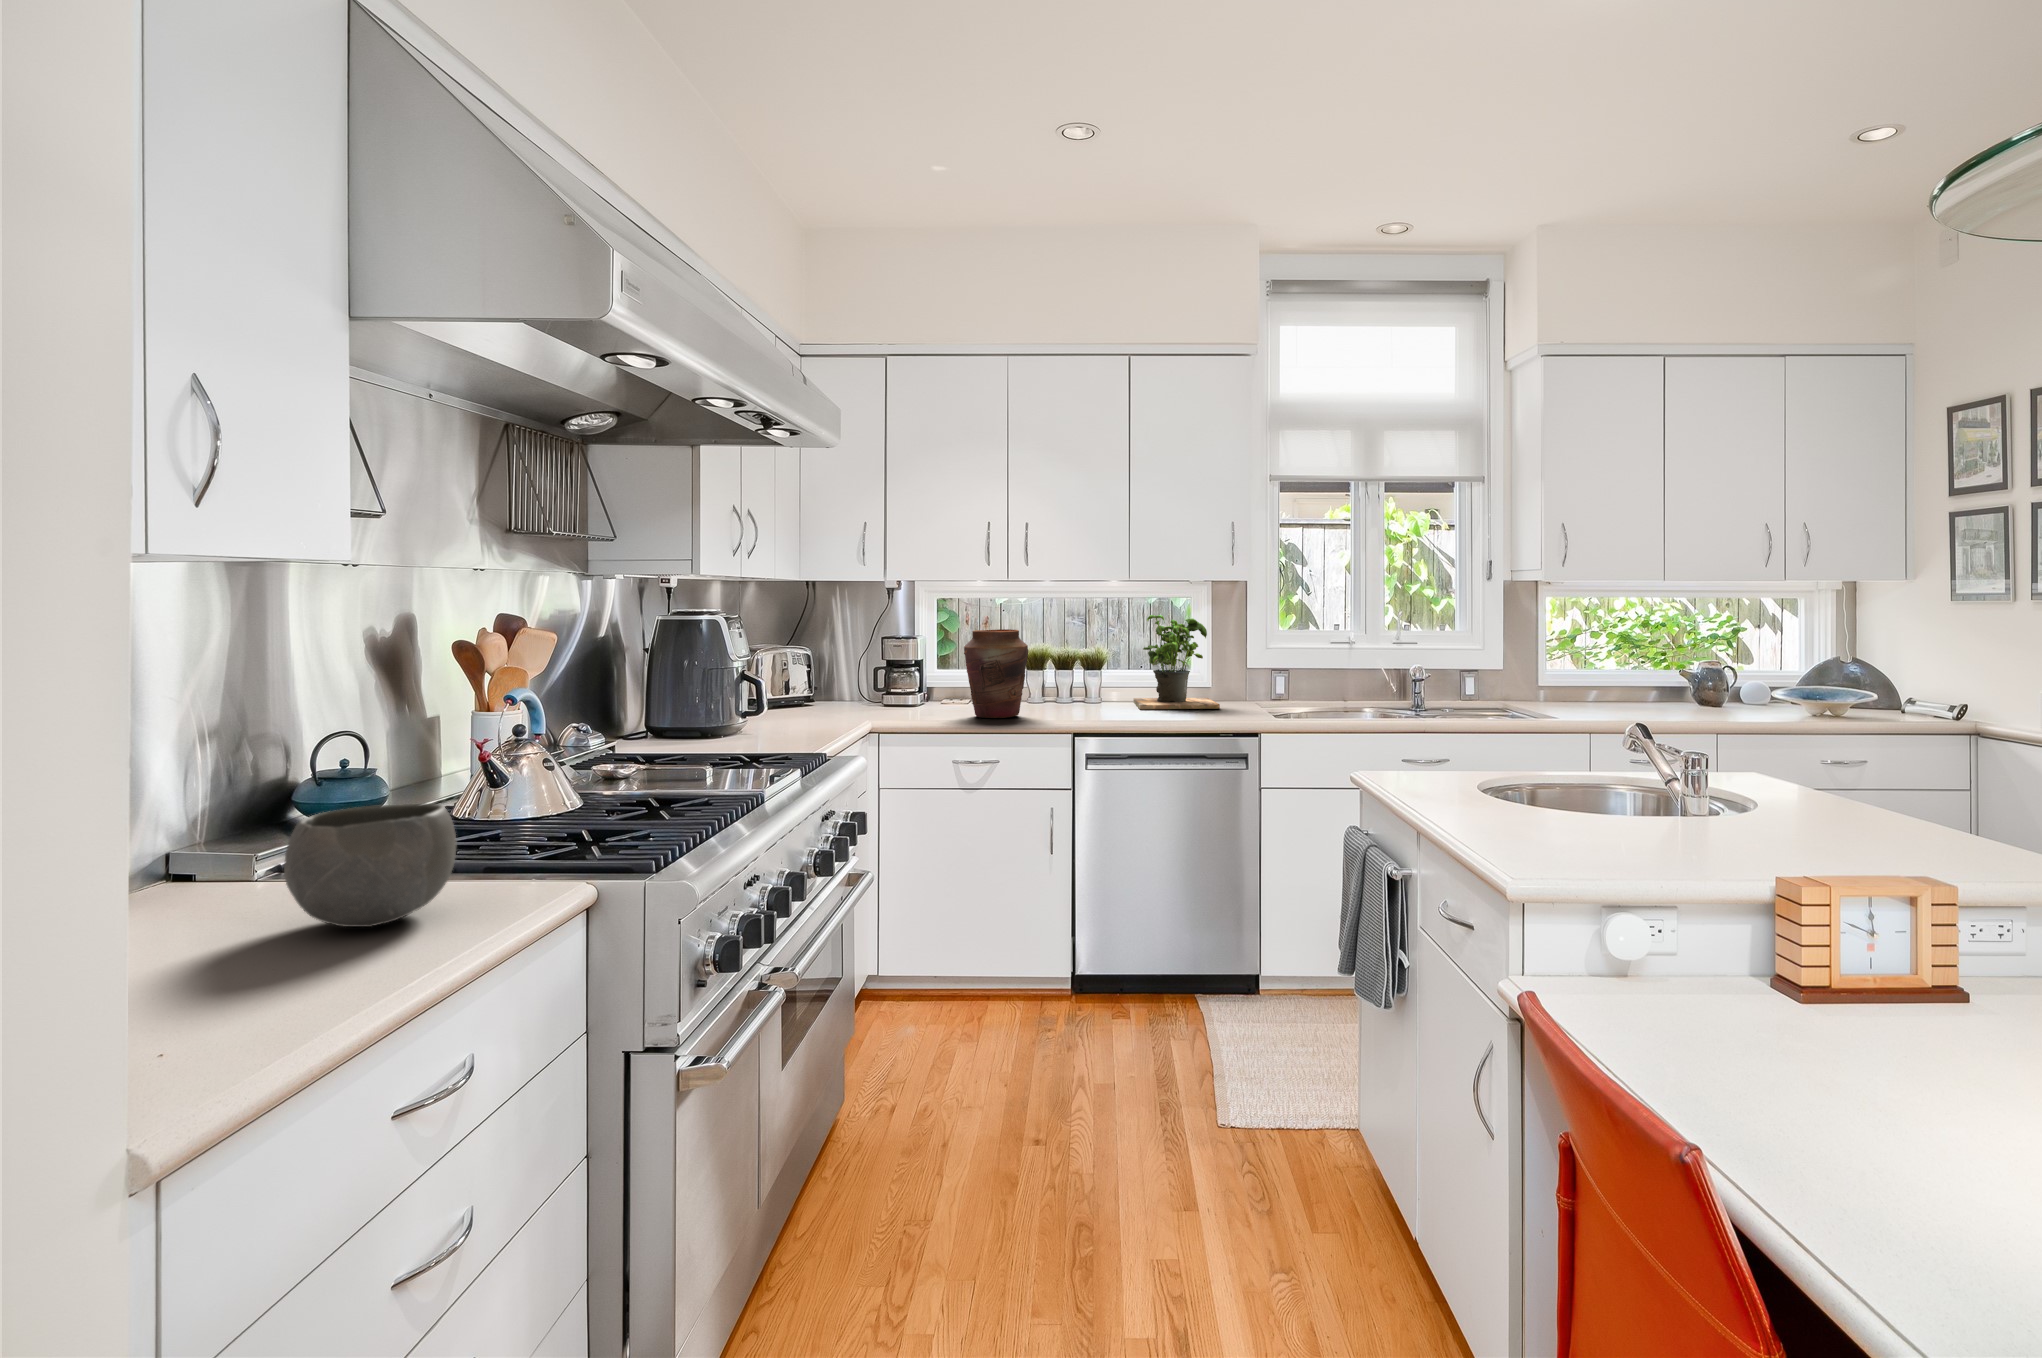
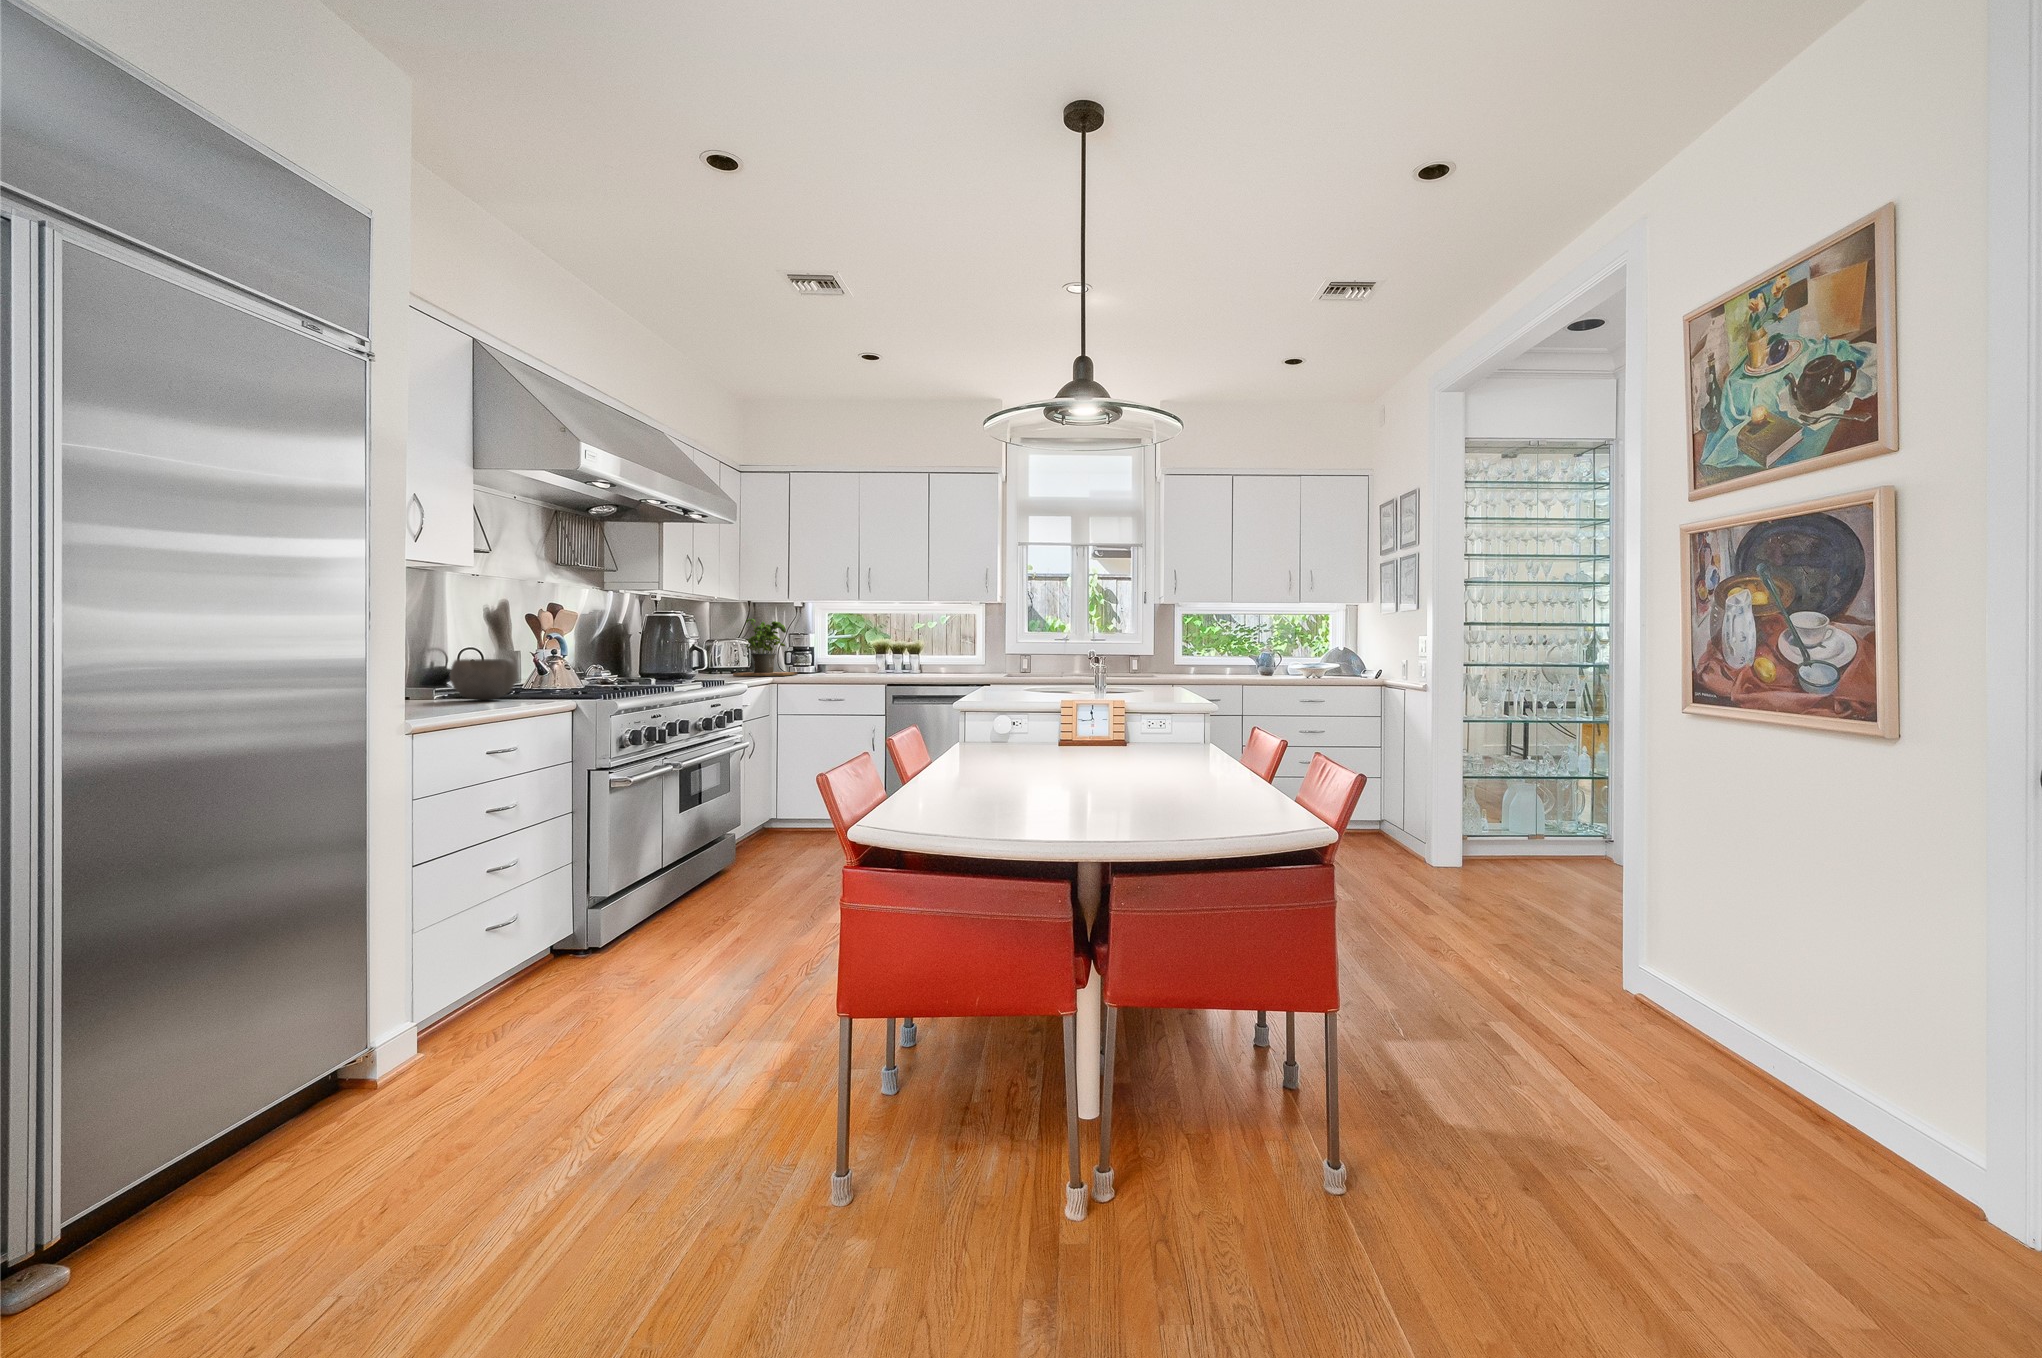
potted plant: present [1133,615,1220,709] -> present [733,619,797,676]
vase: present [964,629,1028,718] -> none [828,628,865,676]

